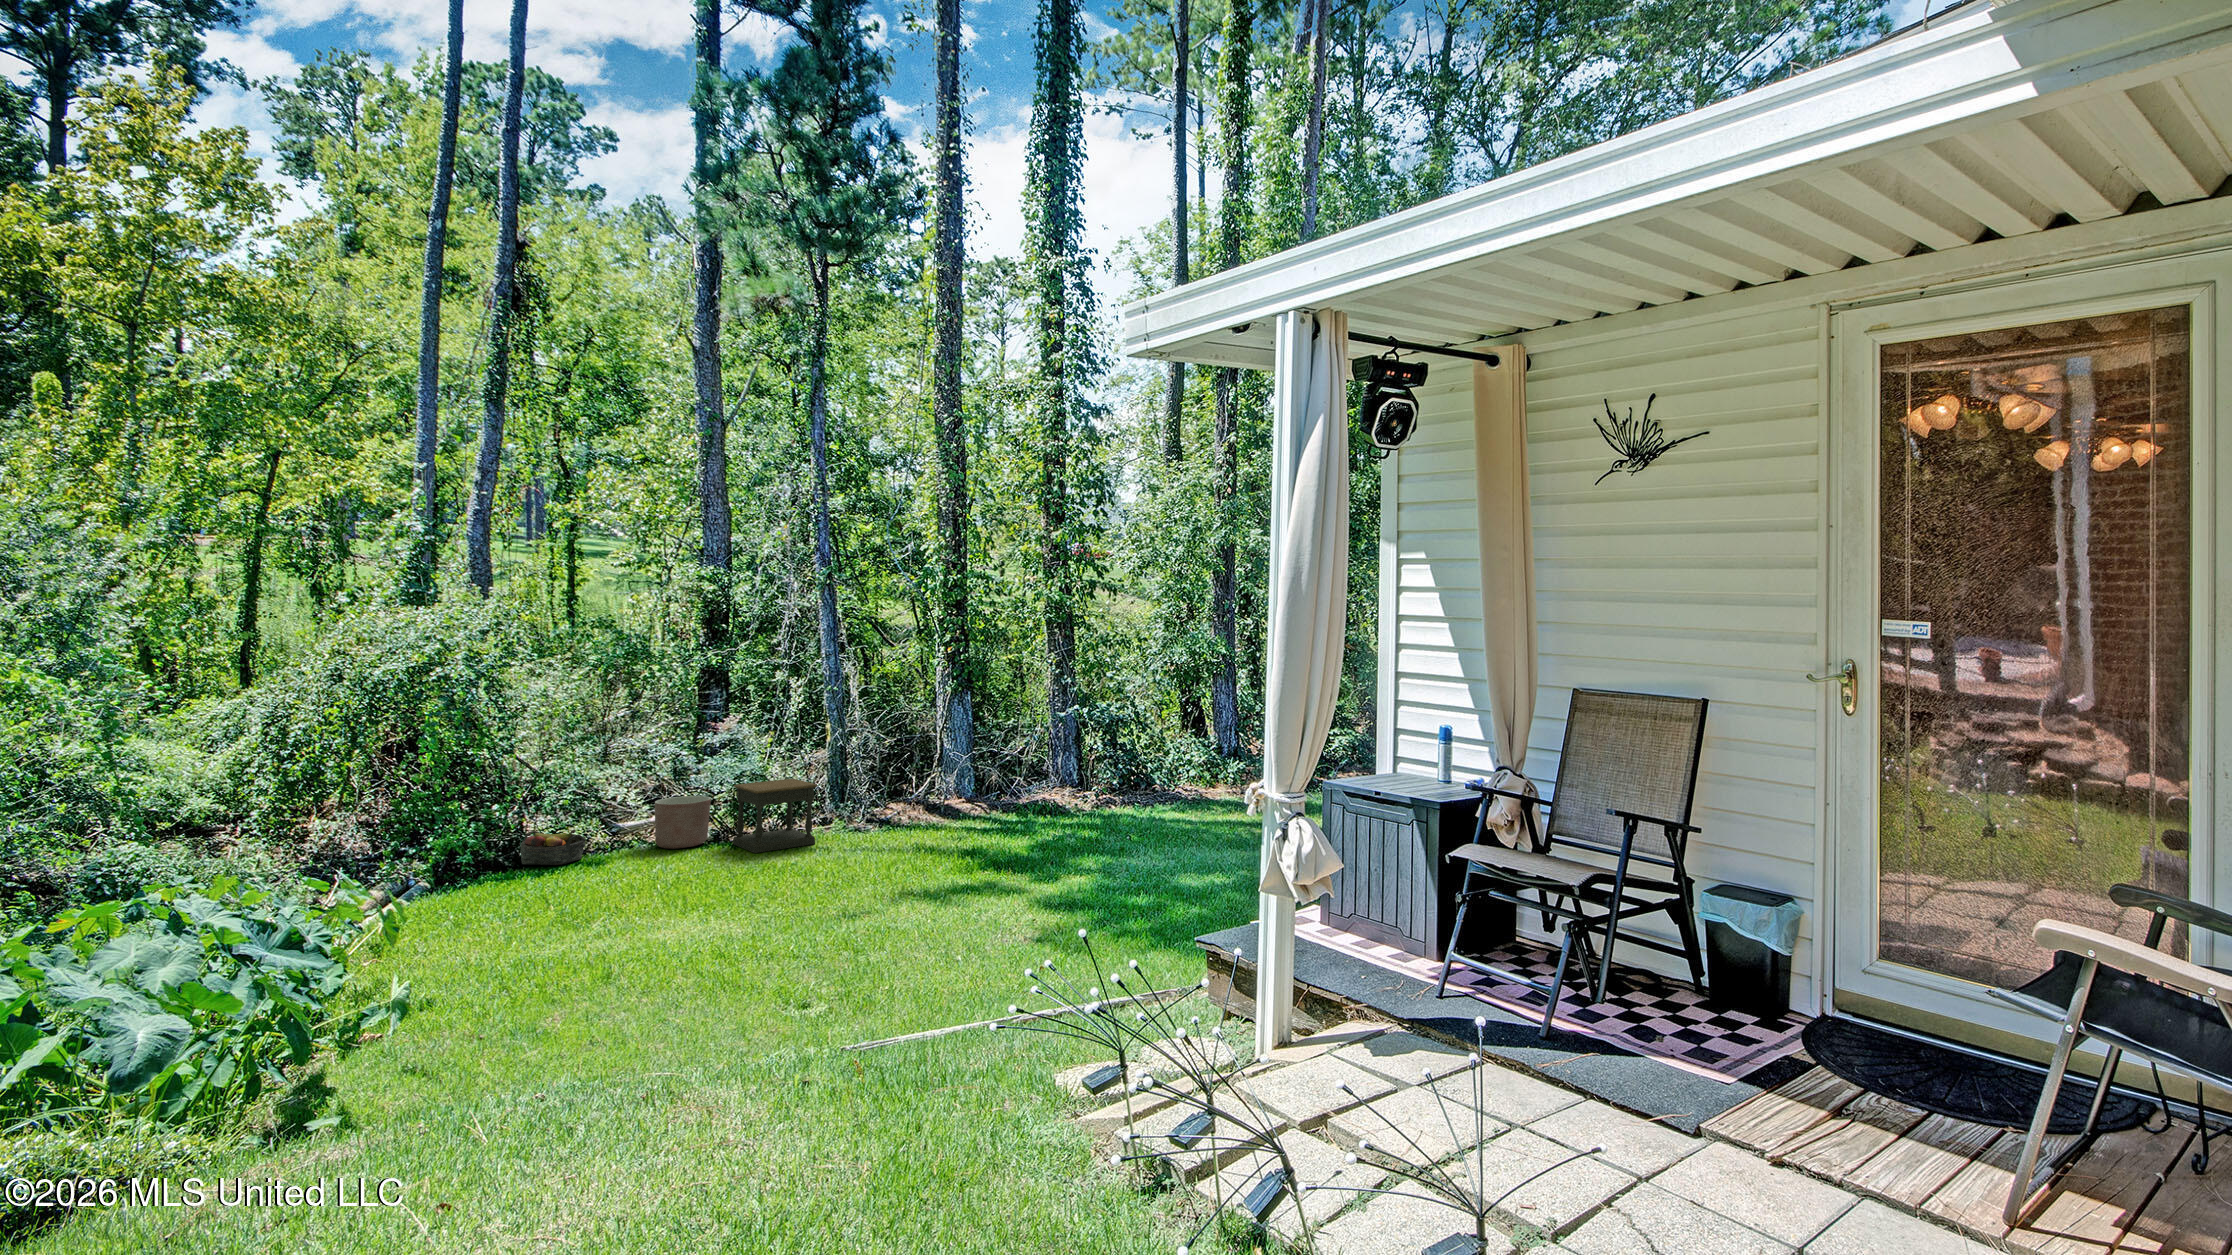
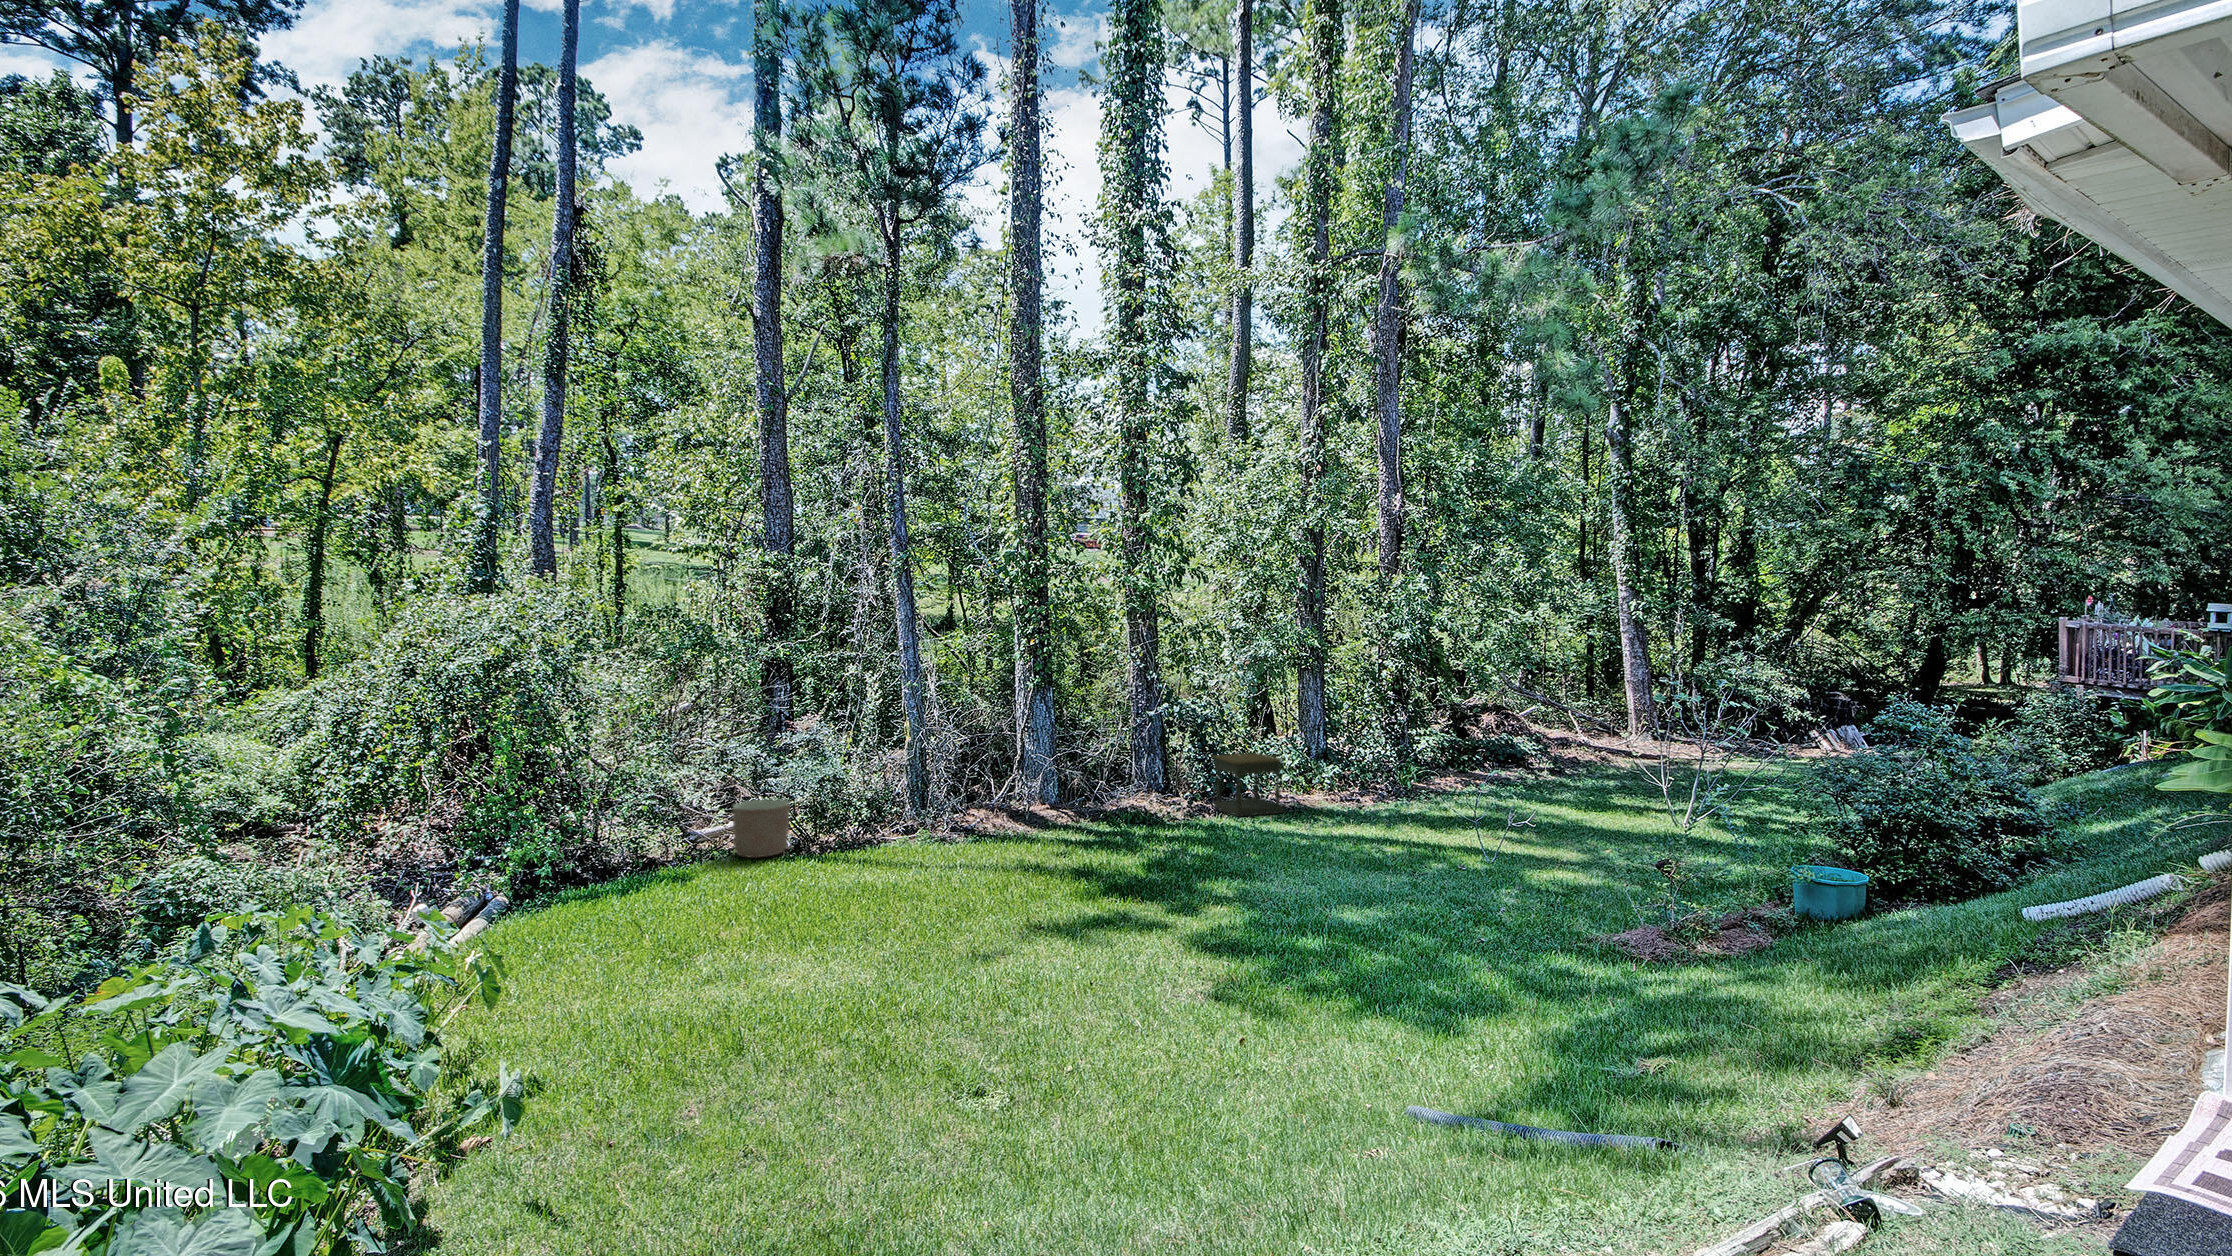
side table: present [733,779,818,853] -> present [1213,753,1284,817]
basket: present [520,830,585,865] -> none [598,837,665,877]

